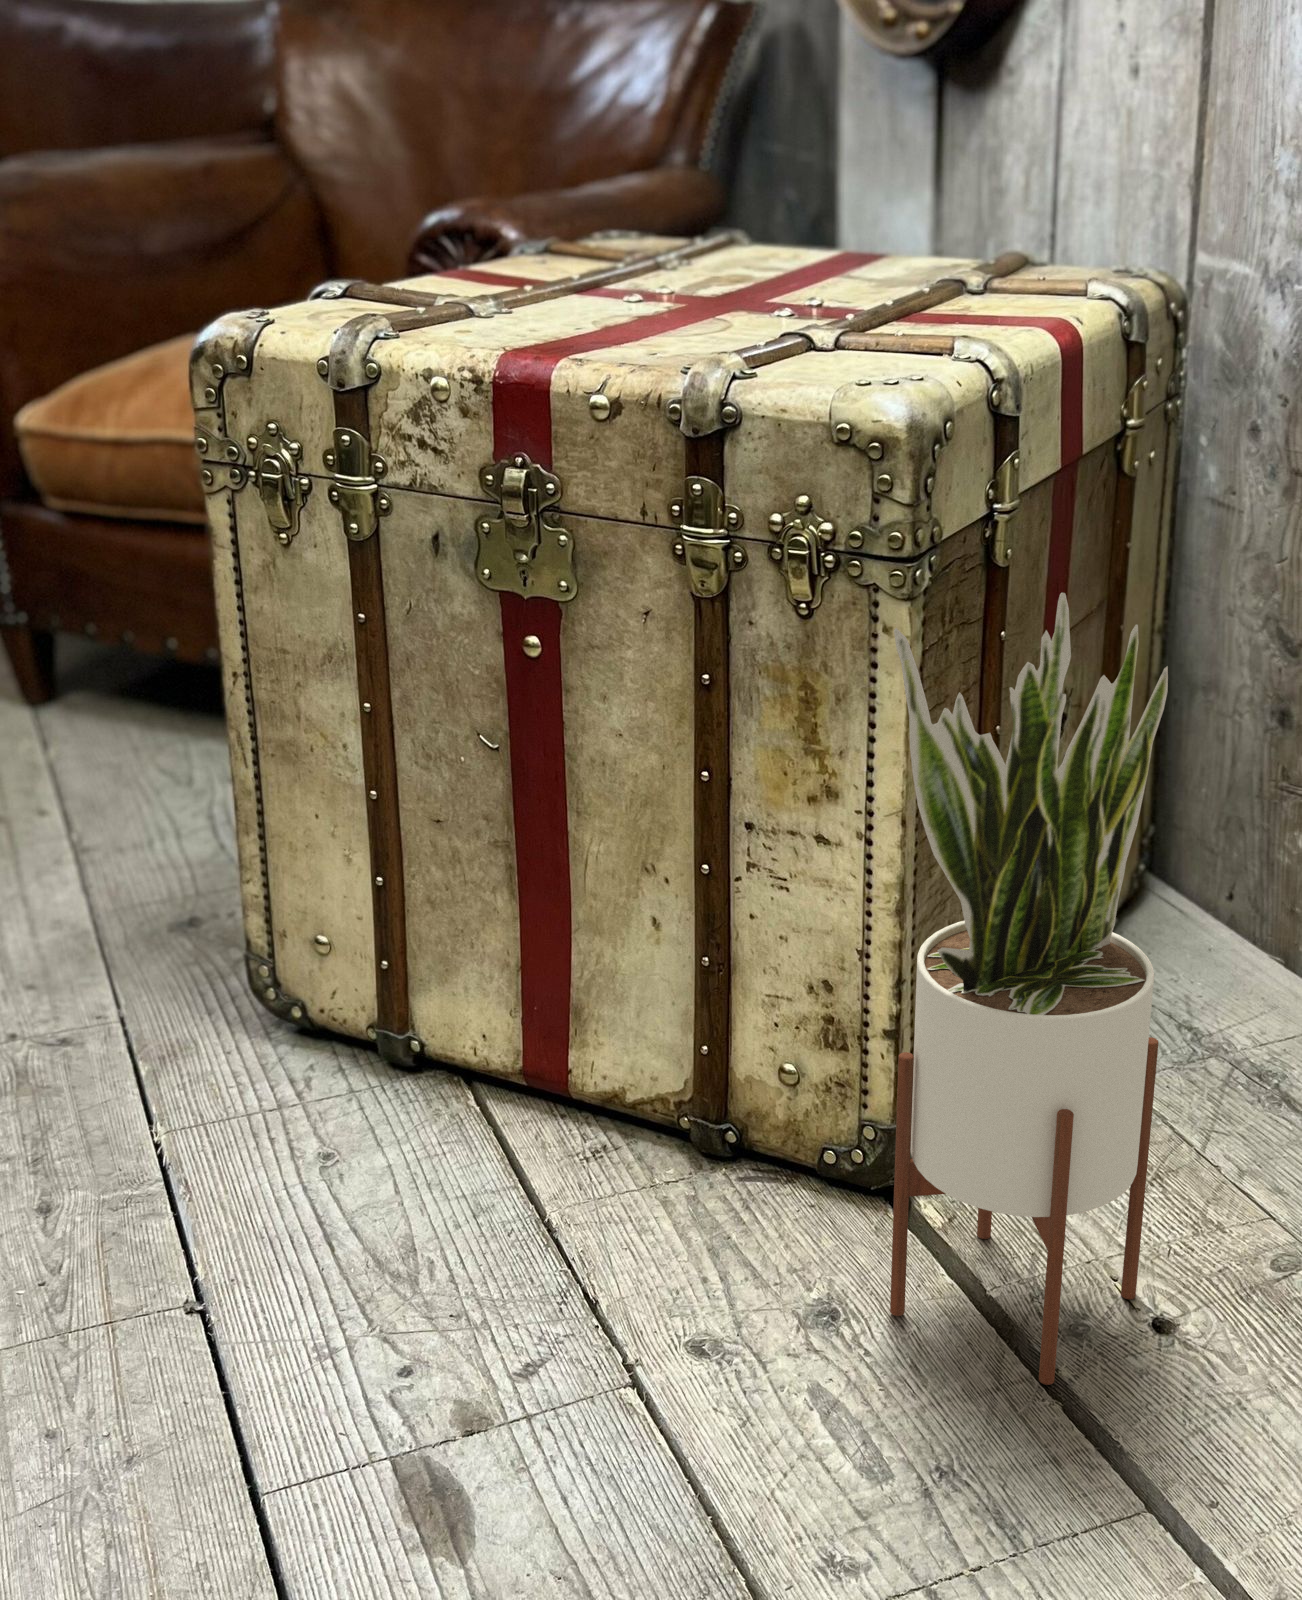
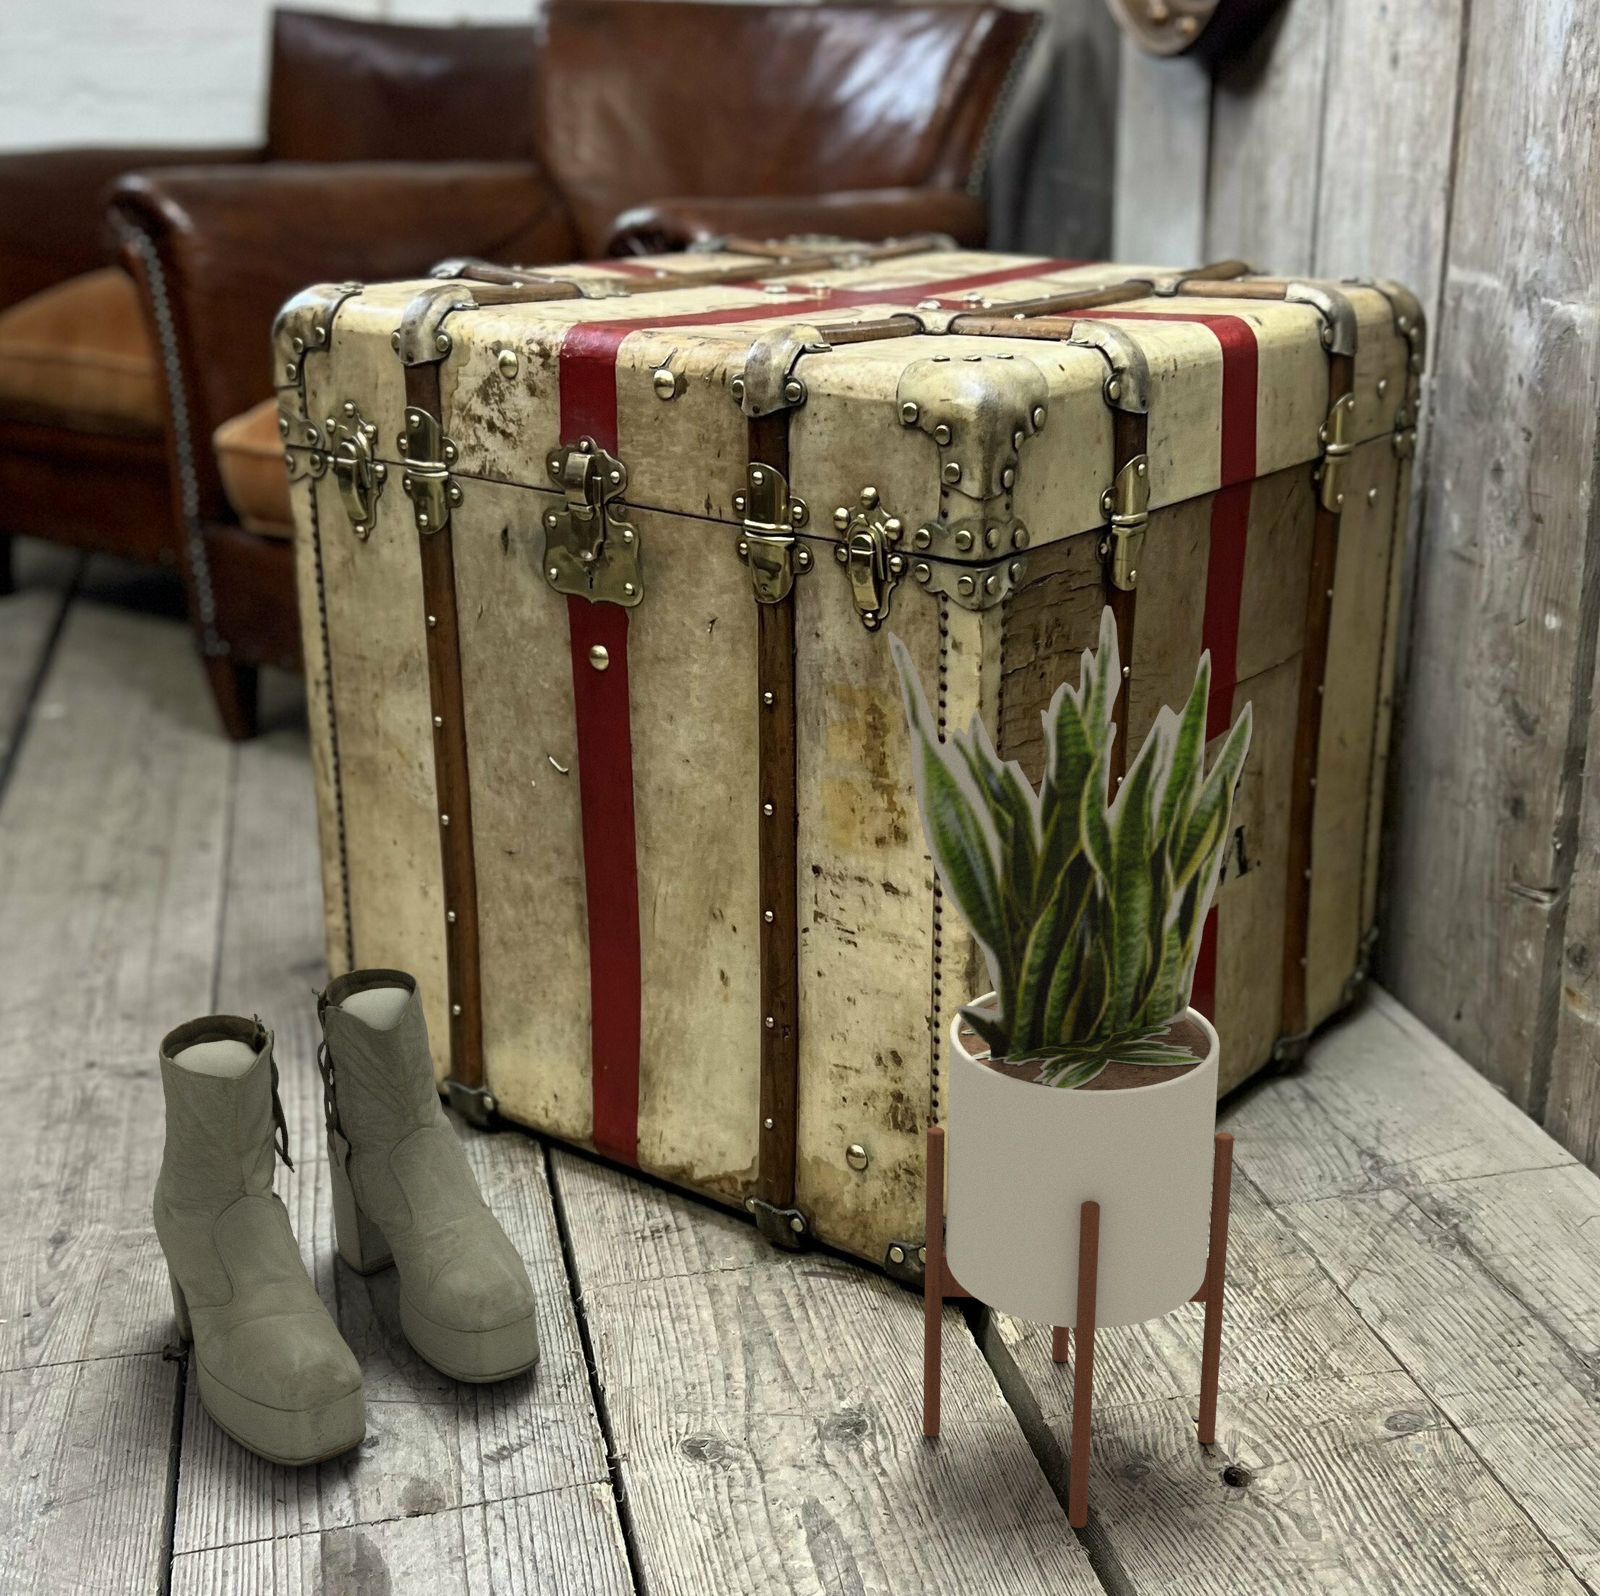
boots: none [170,941,540,1401] -> present [153,968,540,1467]

